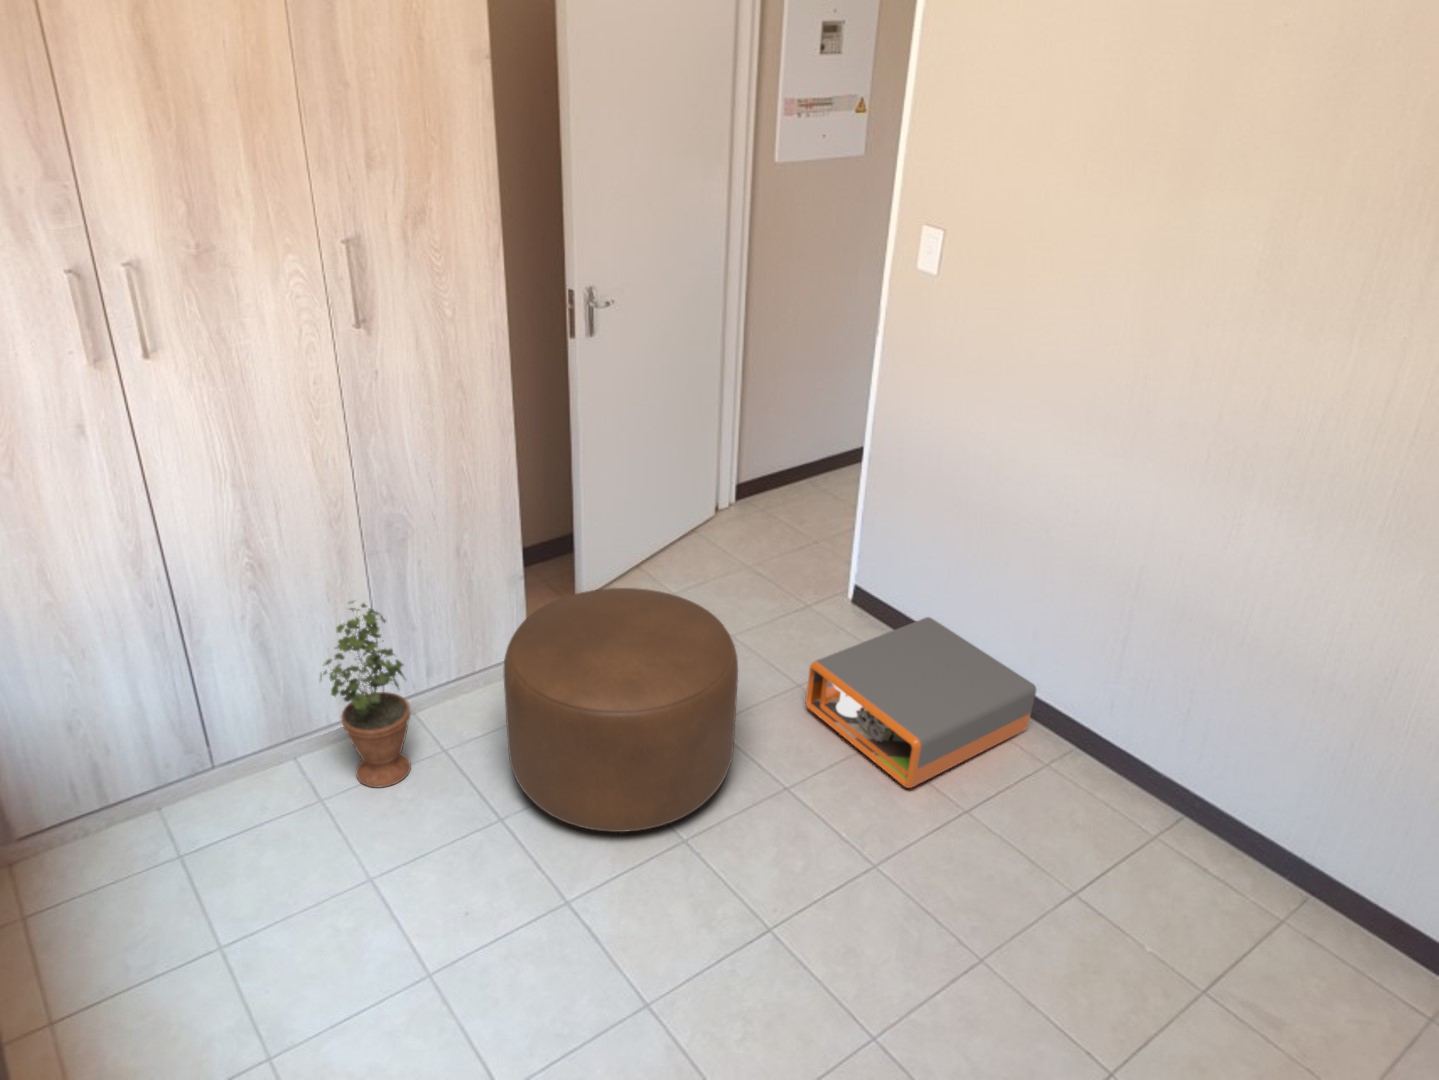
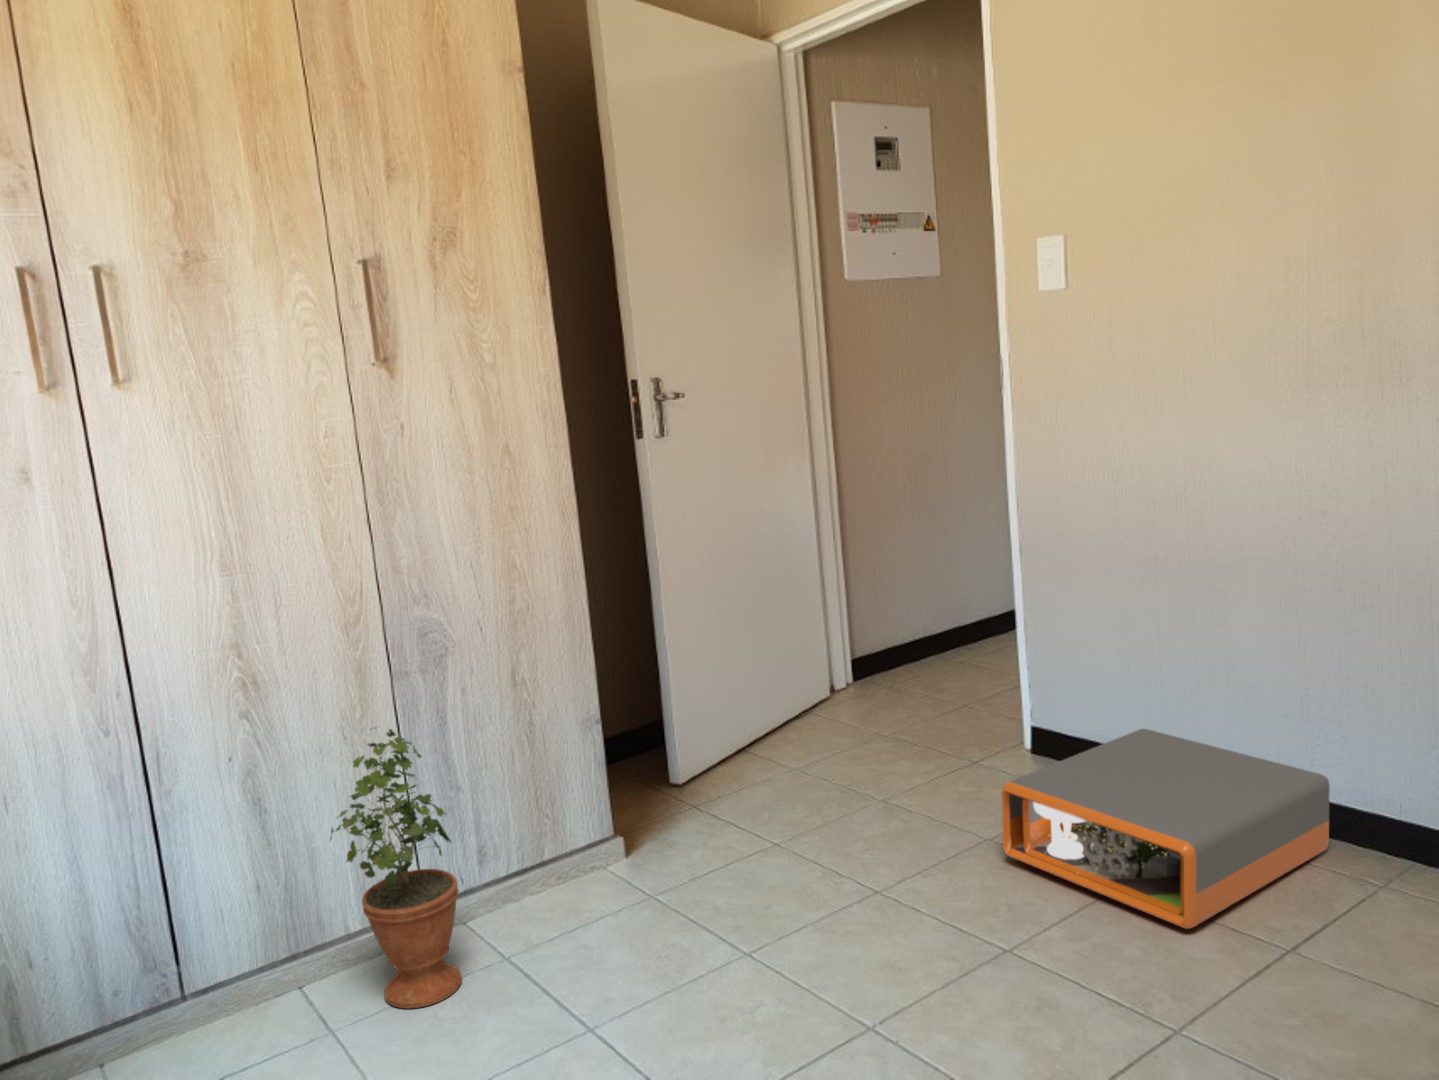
ottoman: present [503,588,738,832] -> none [583,699,920,1021]

